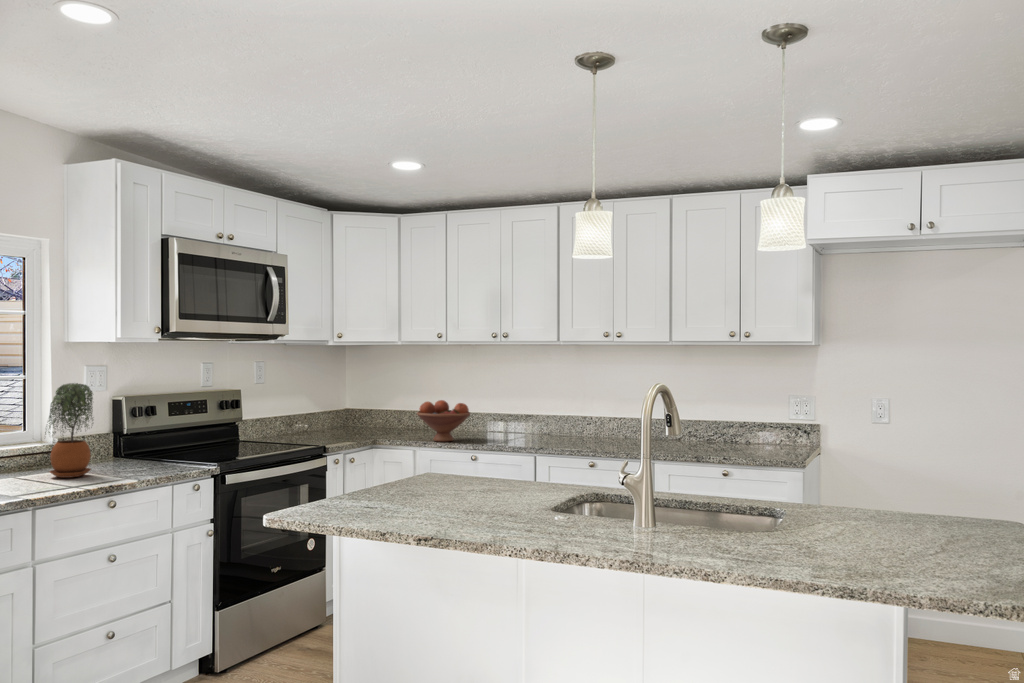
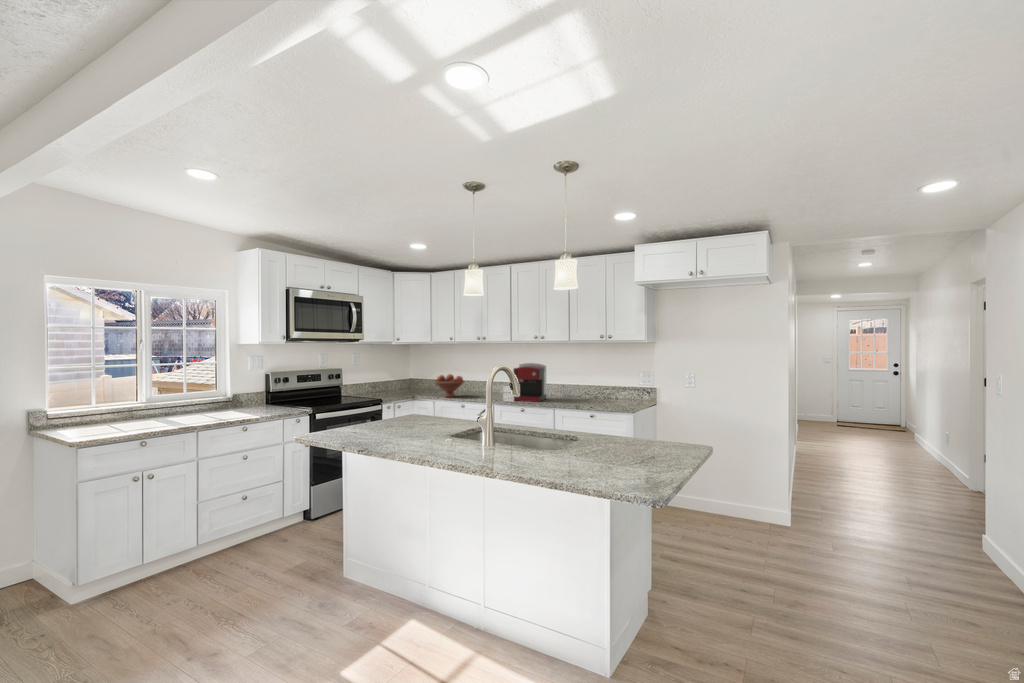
coffee maker: none [571,380,621,449] -> present [513,363,546,402]
potted plant: present [45,383,93,478] -> none [217,366,243,415]

